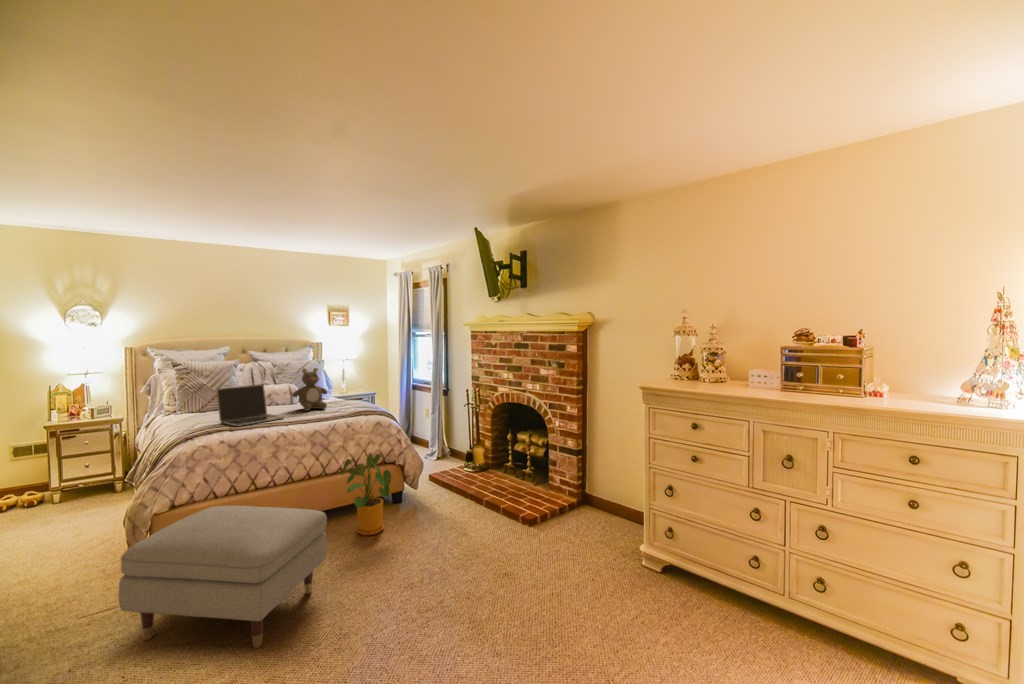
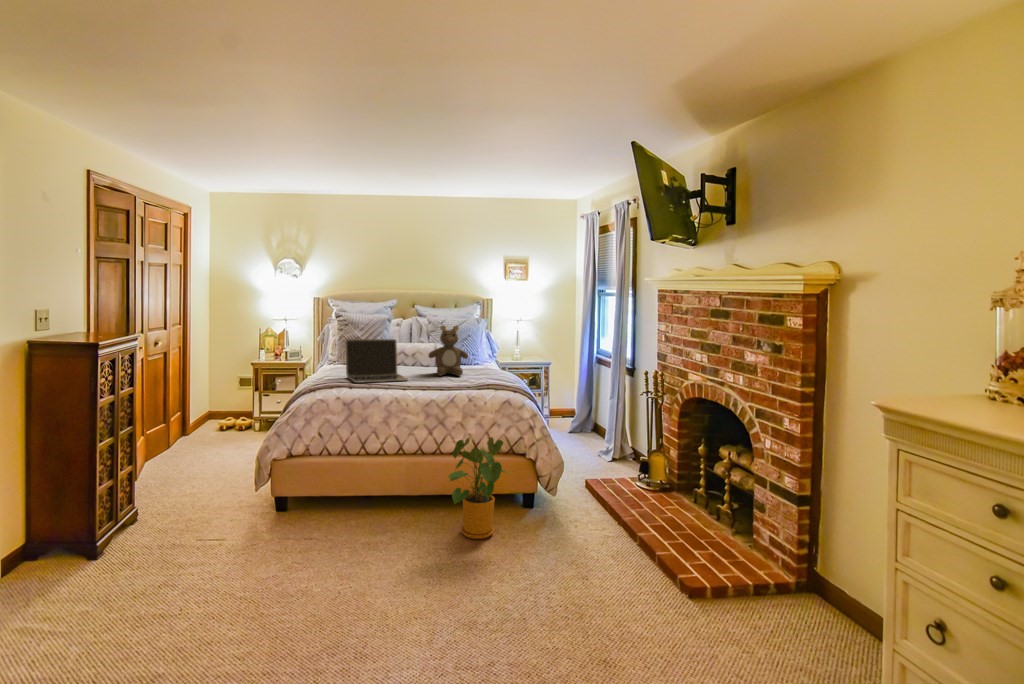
ottoman: present [118,506,327,648] -> none [190,466,393,635]

